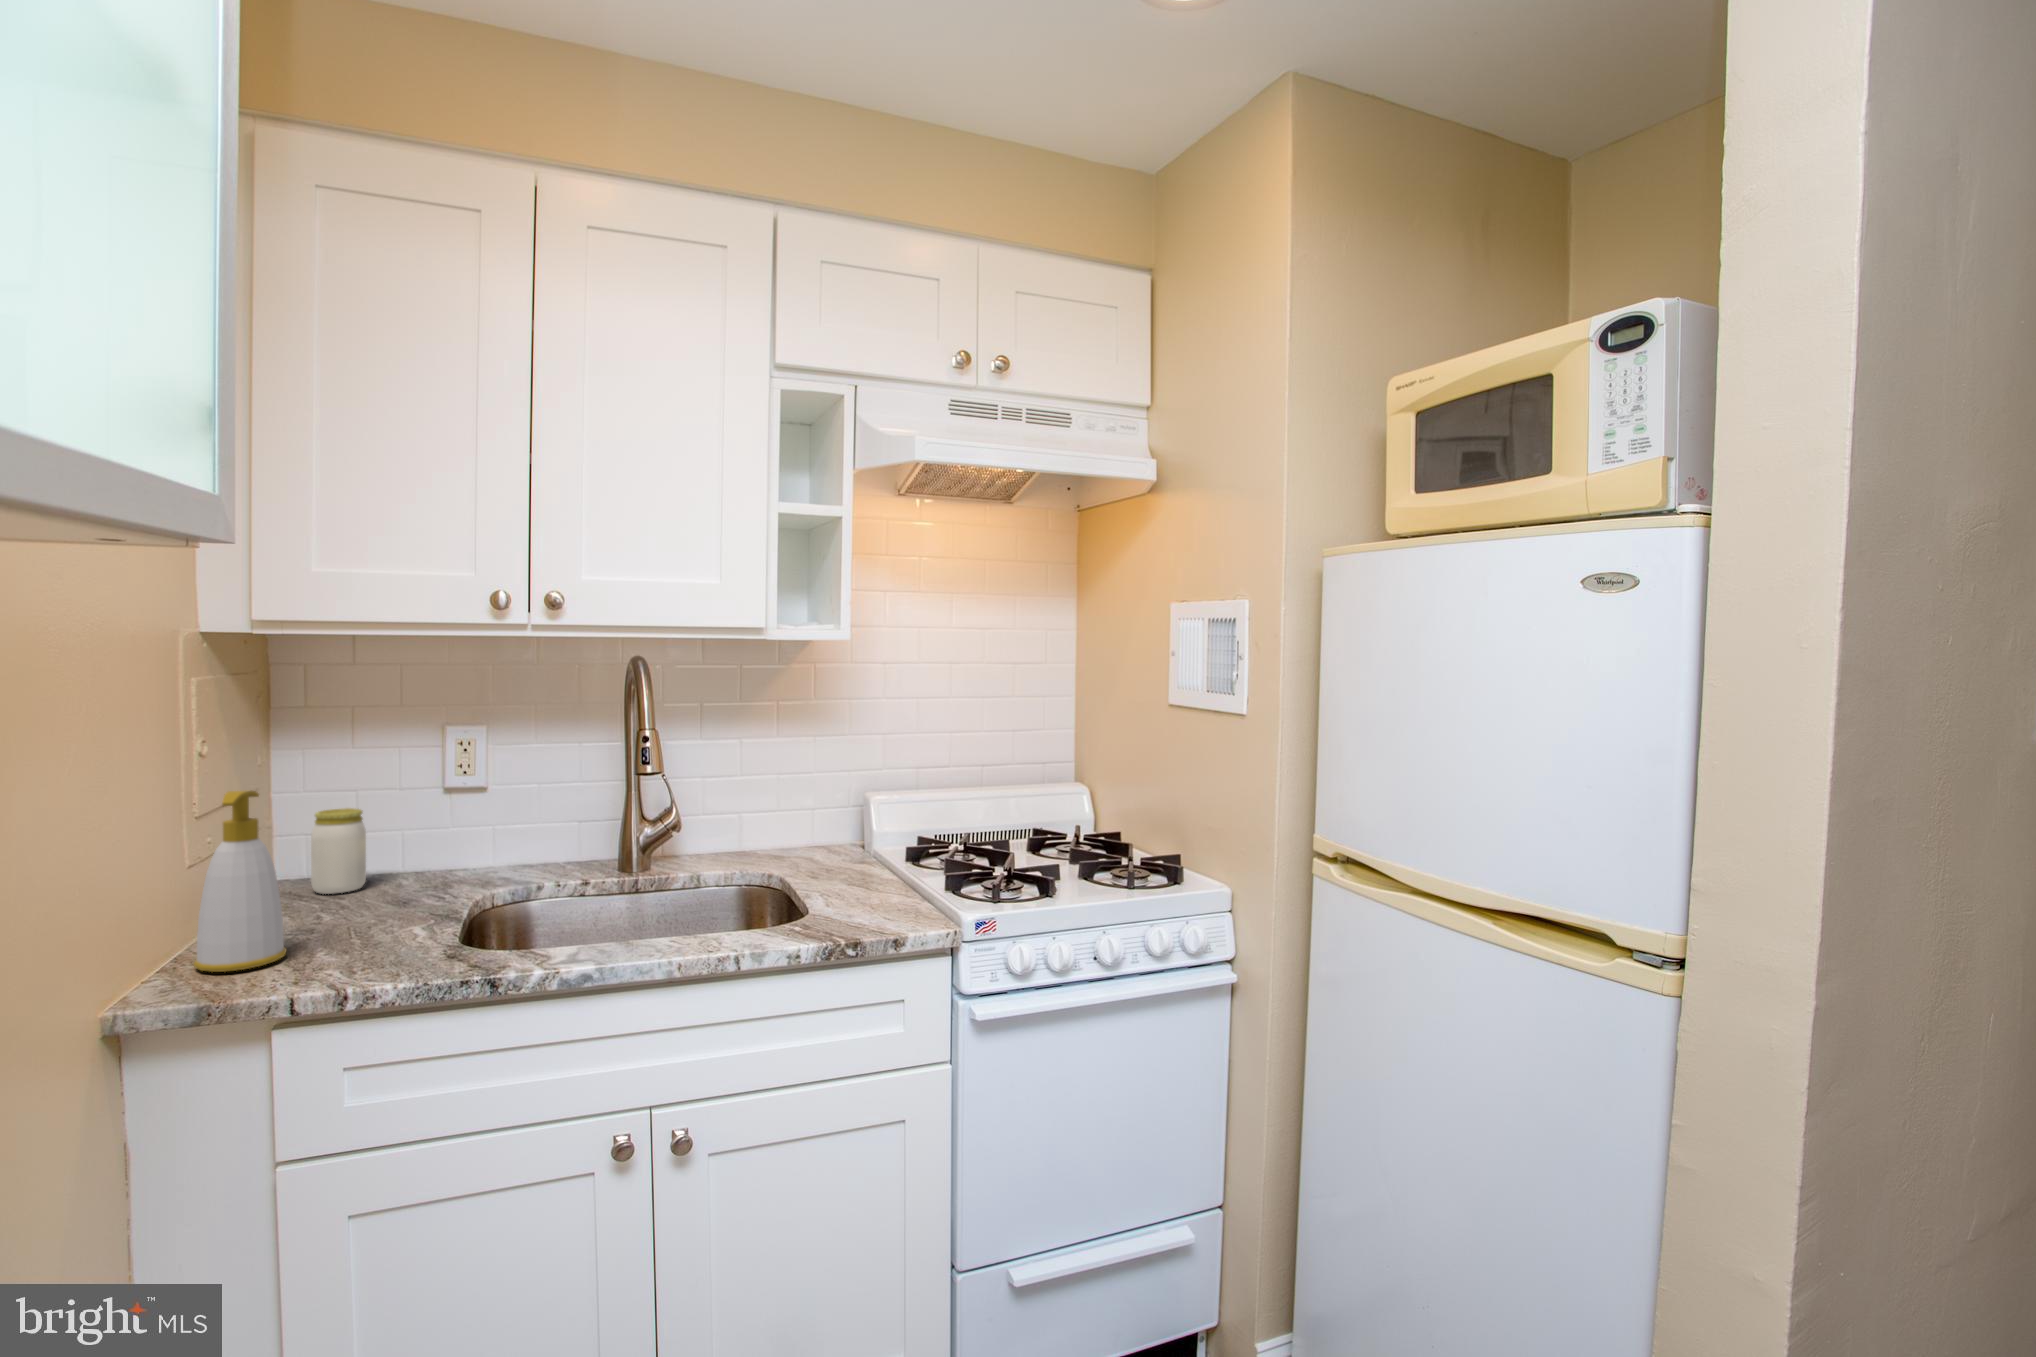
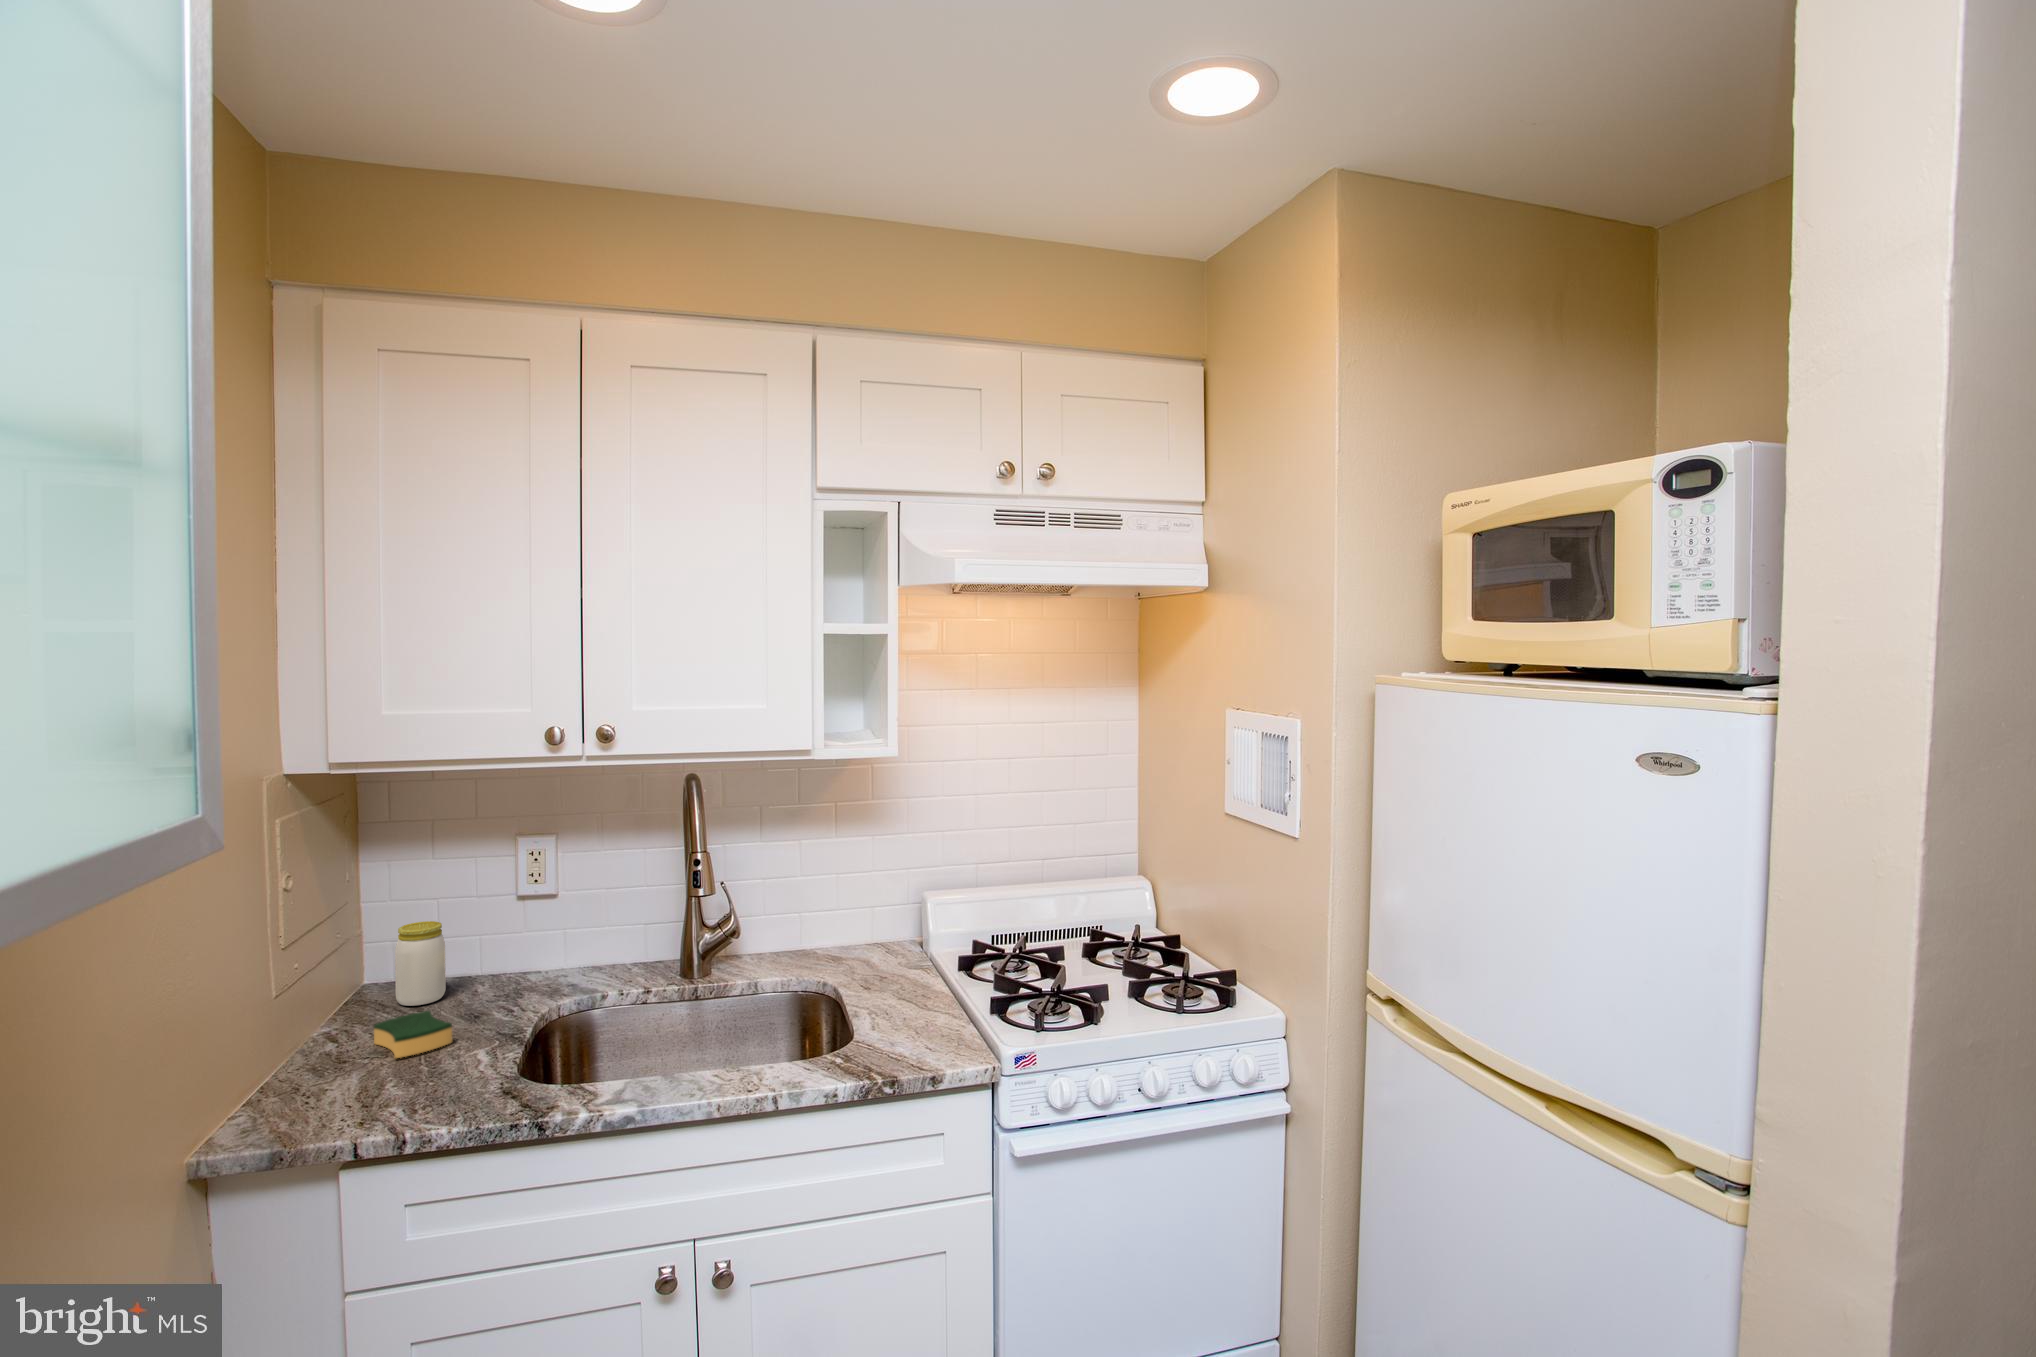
soap bottle: present [194,791,286,972] -> none [274,934,360,1109]
sponge: none [295,892,383,933] -> present [374,1011,452,1058]

